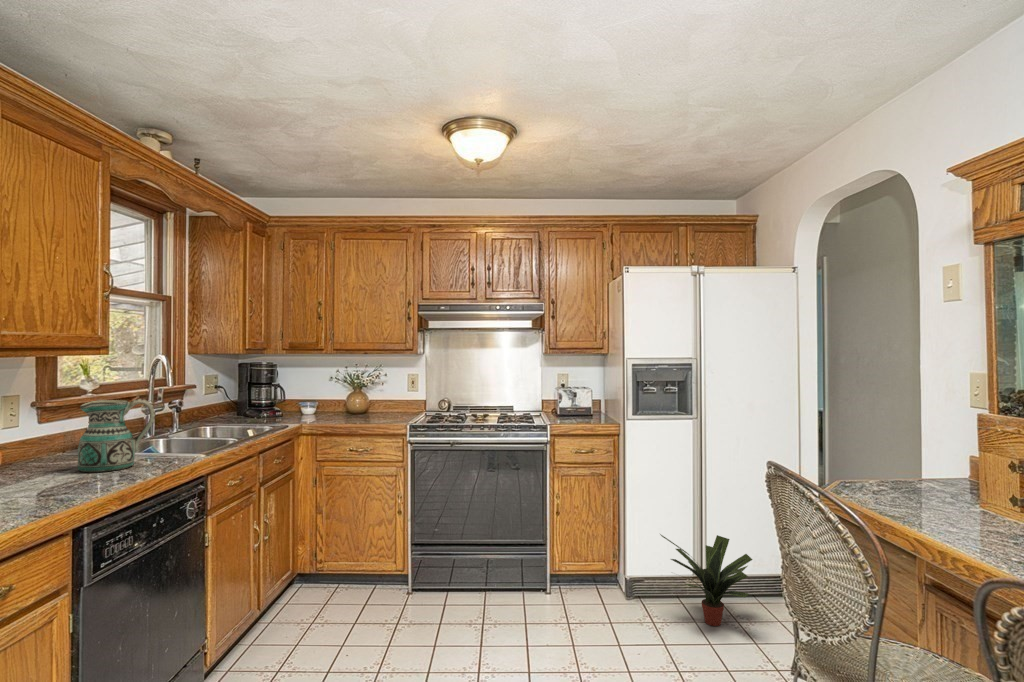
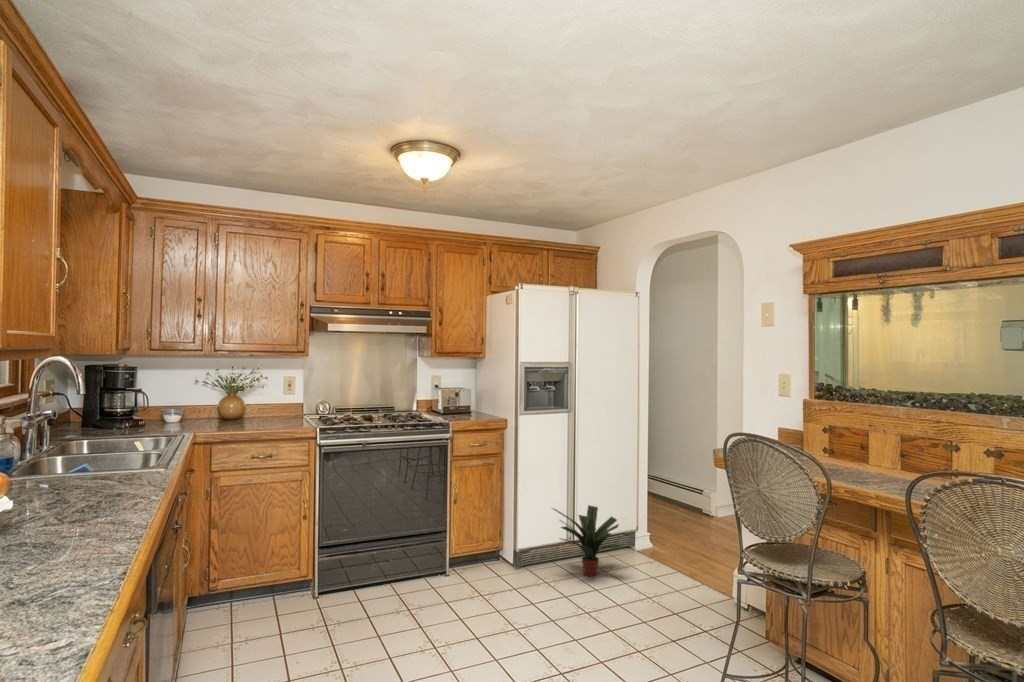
ceramic pitcher: present [78,399,155,472] -> none [38,401,122,483]

